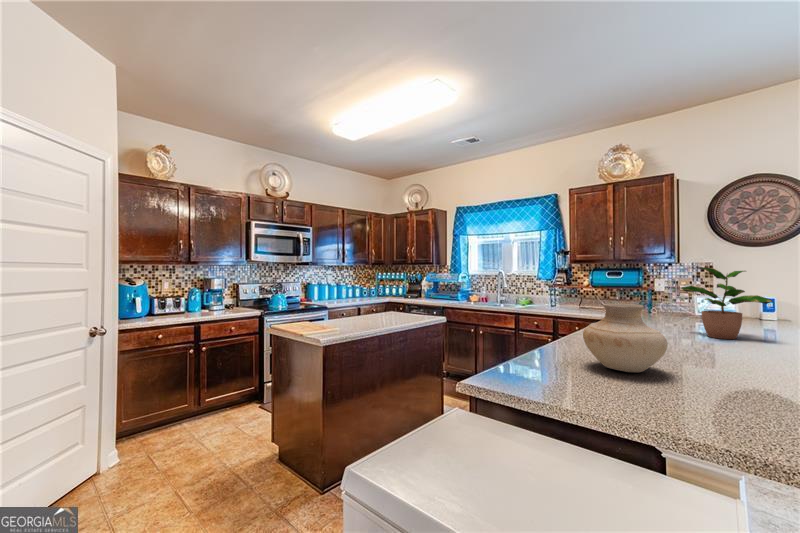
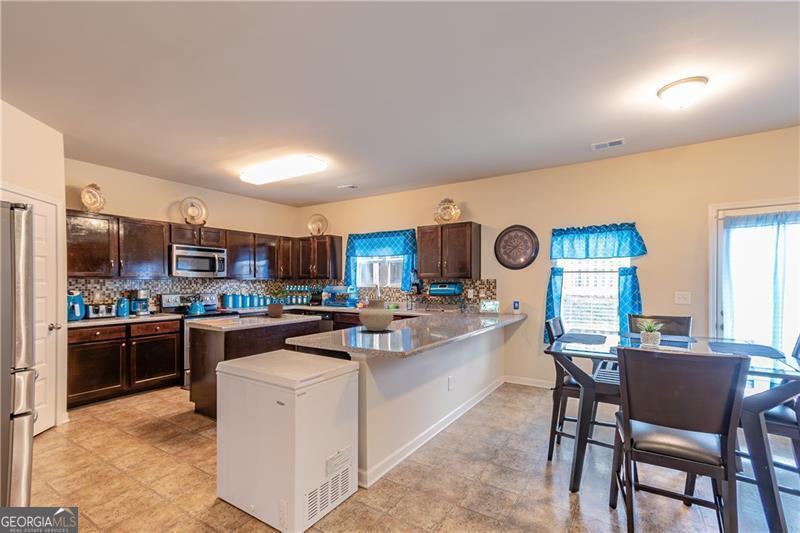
potted plant: present [680,267,772,339] -> present [261,282,290,317]

